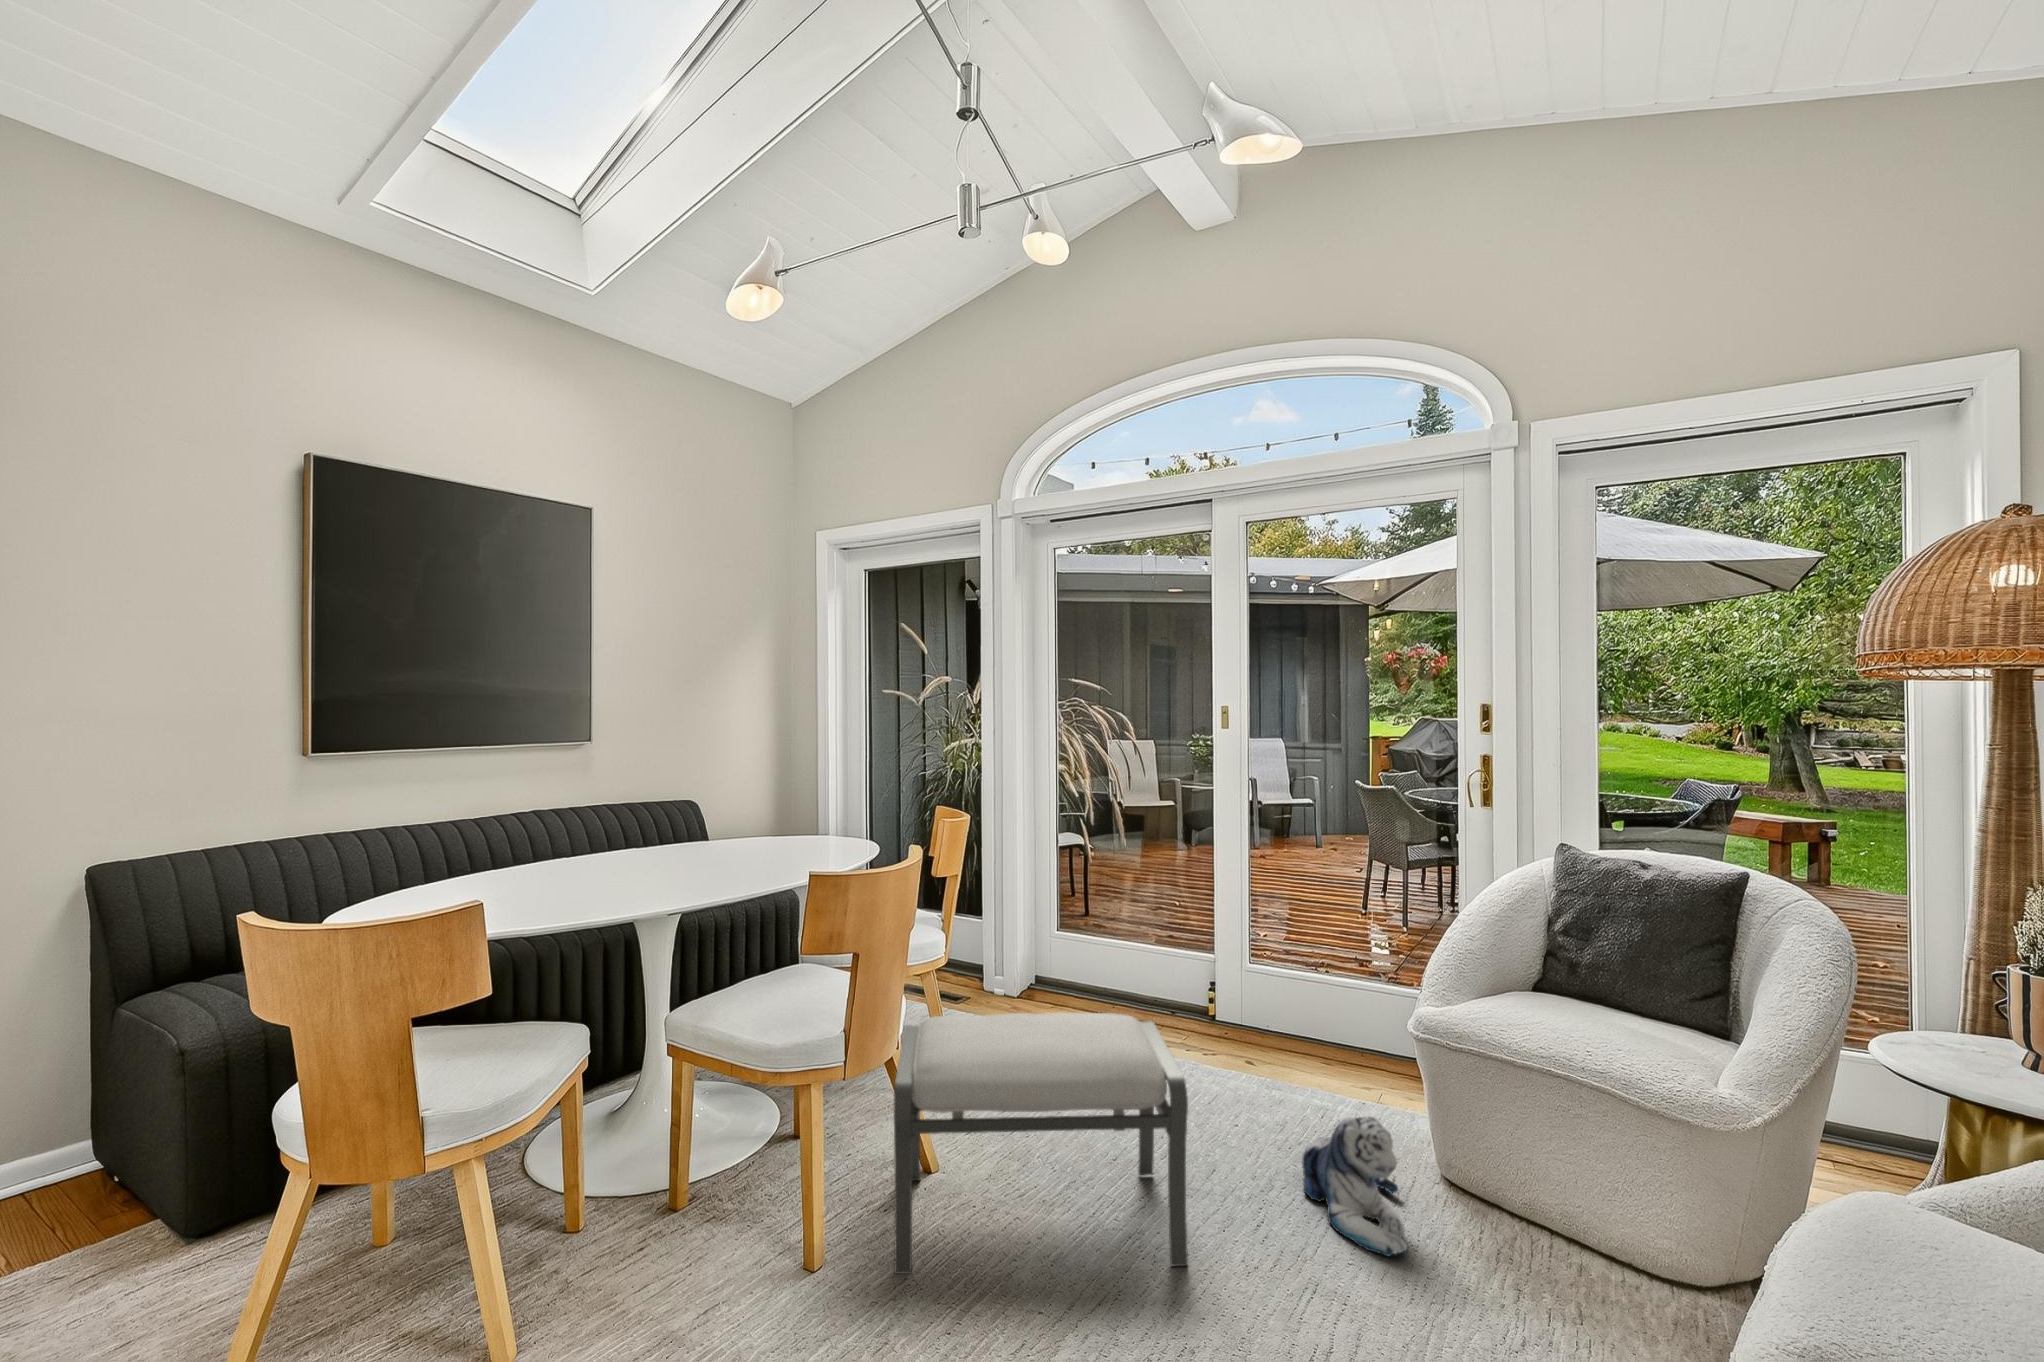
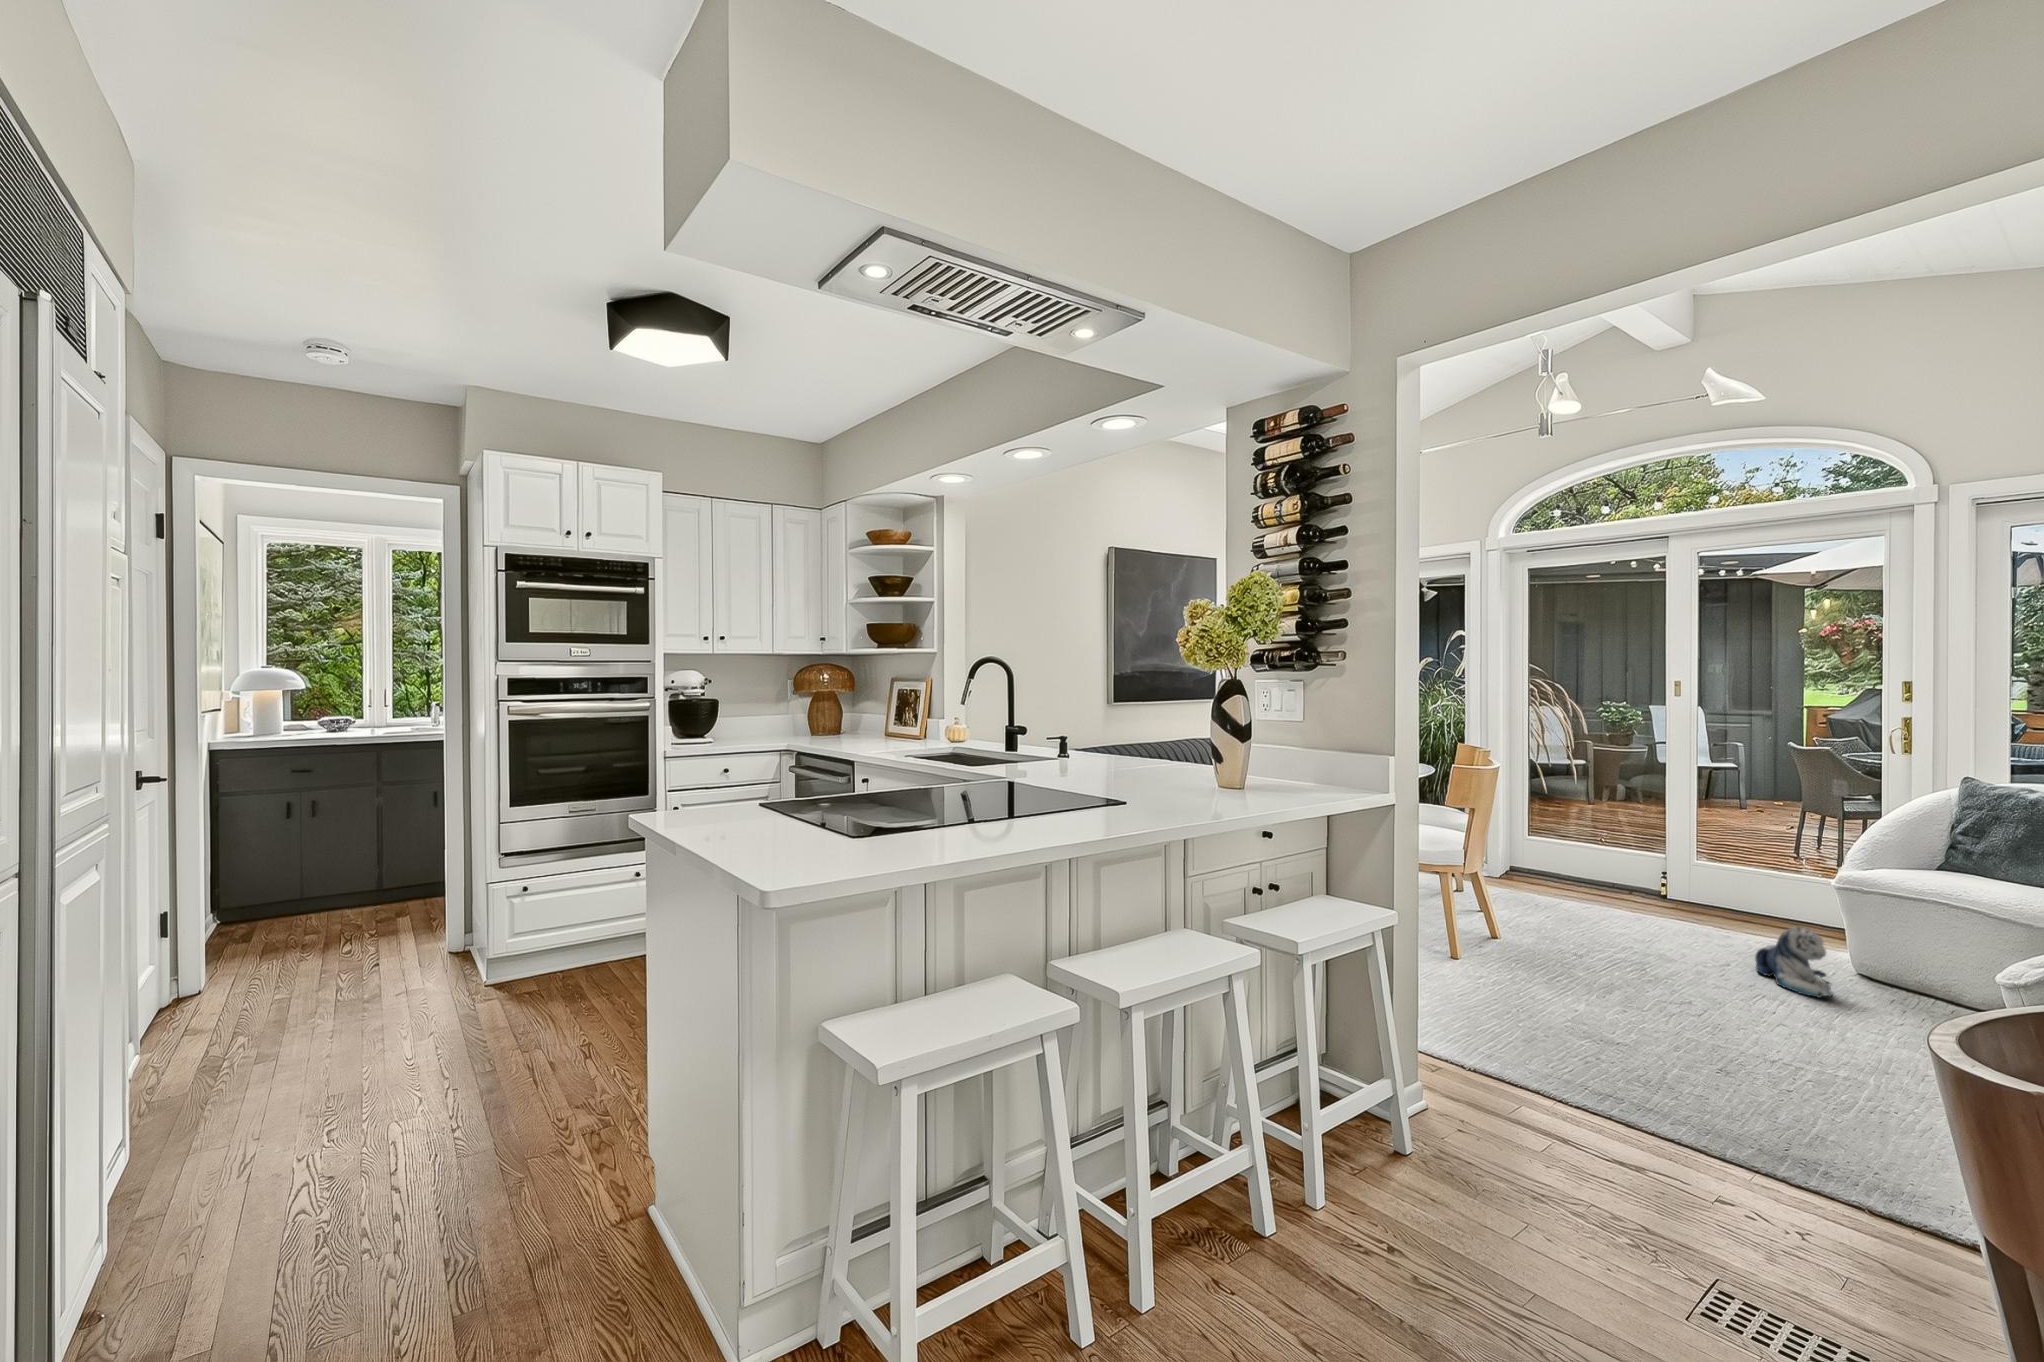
ottoman: present [894,1013,1188,1274] -> none [1490,857,1687,988]

